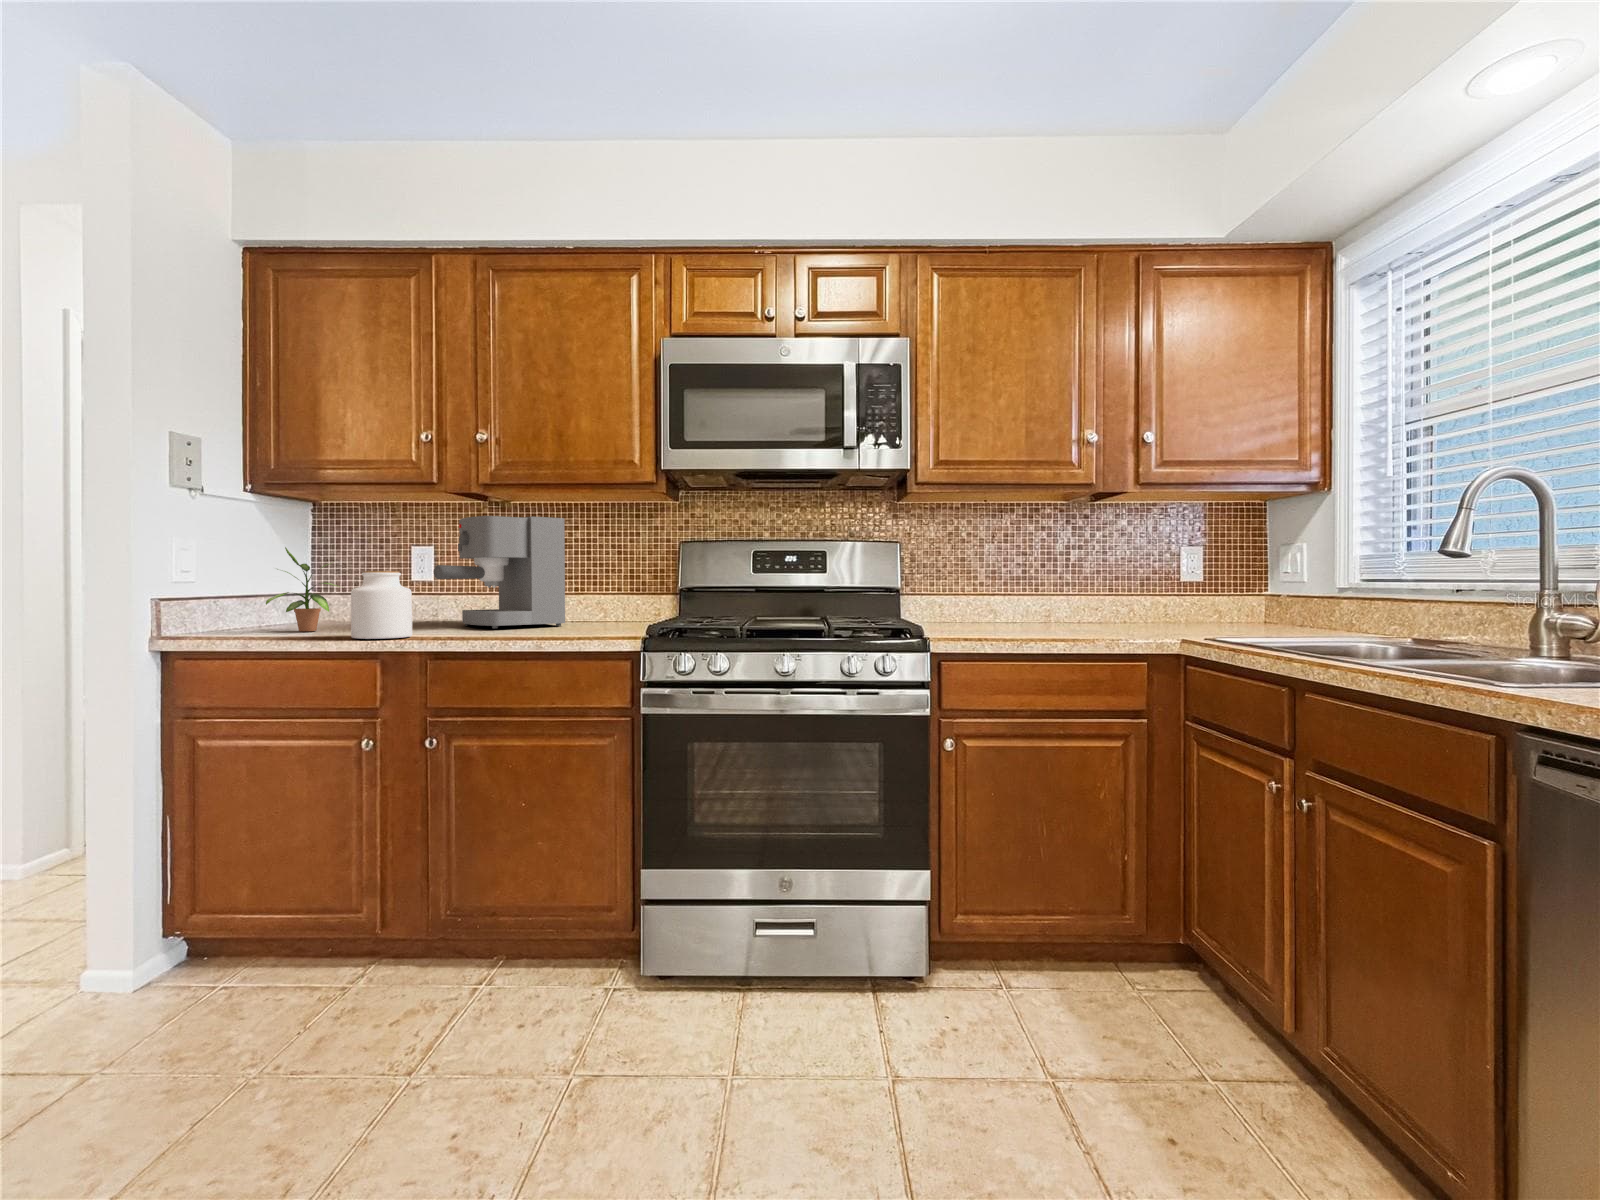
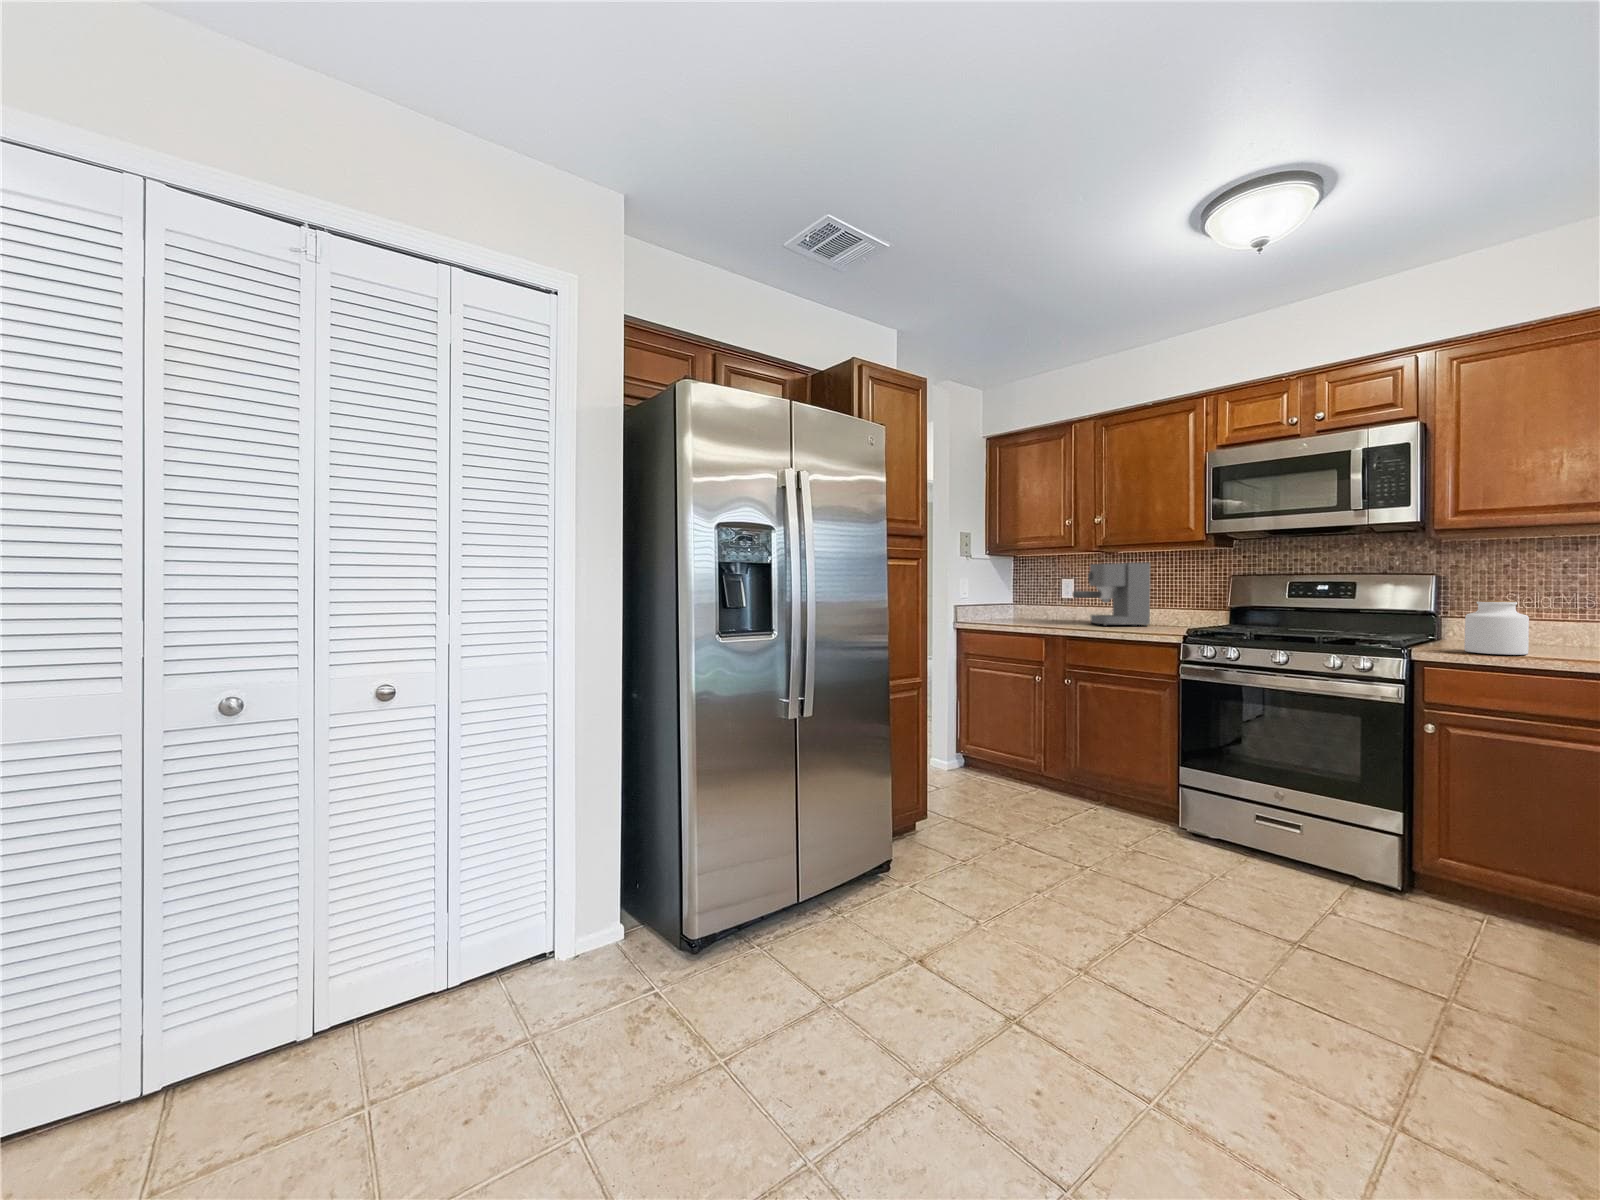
potted plant: present [266,547,336,631] -> none [995,581,1030,623]
jar: present [351,571,412,639] -> present [1464,600,1529,655]

